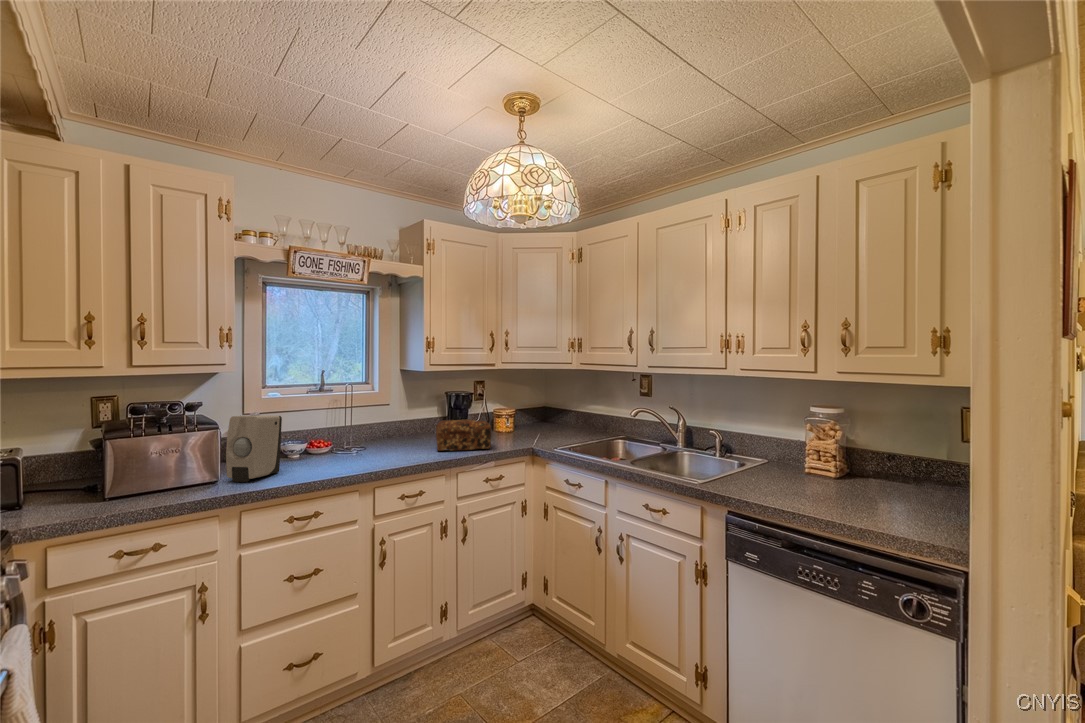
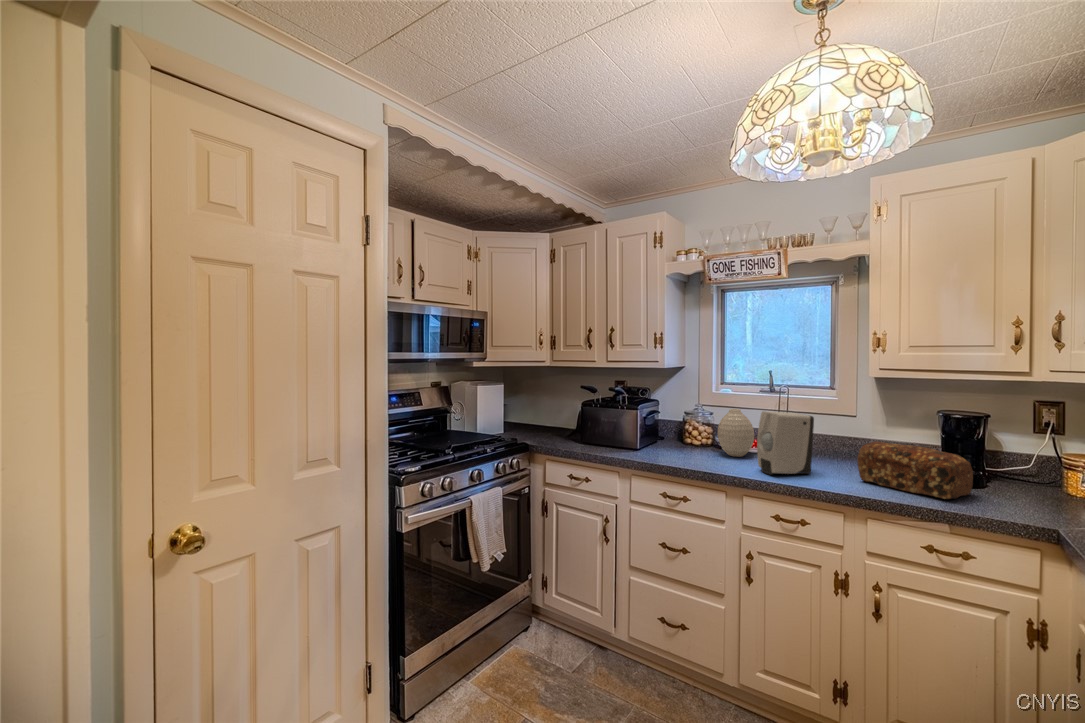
vase: none [303,411,341,460] -> present [717,409,754,457]
soap dispenser: present [226,415,282,482] -> present [757,411,814,475]

